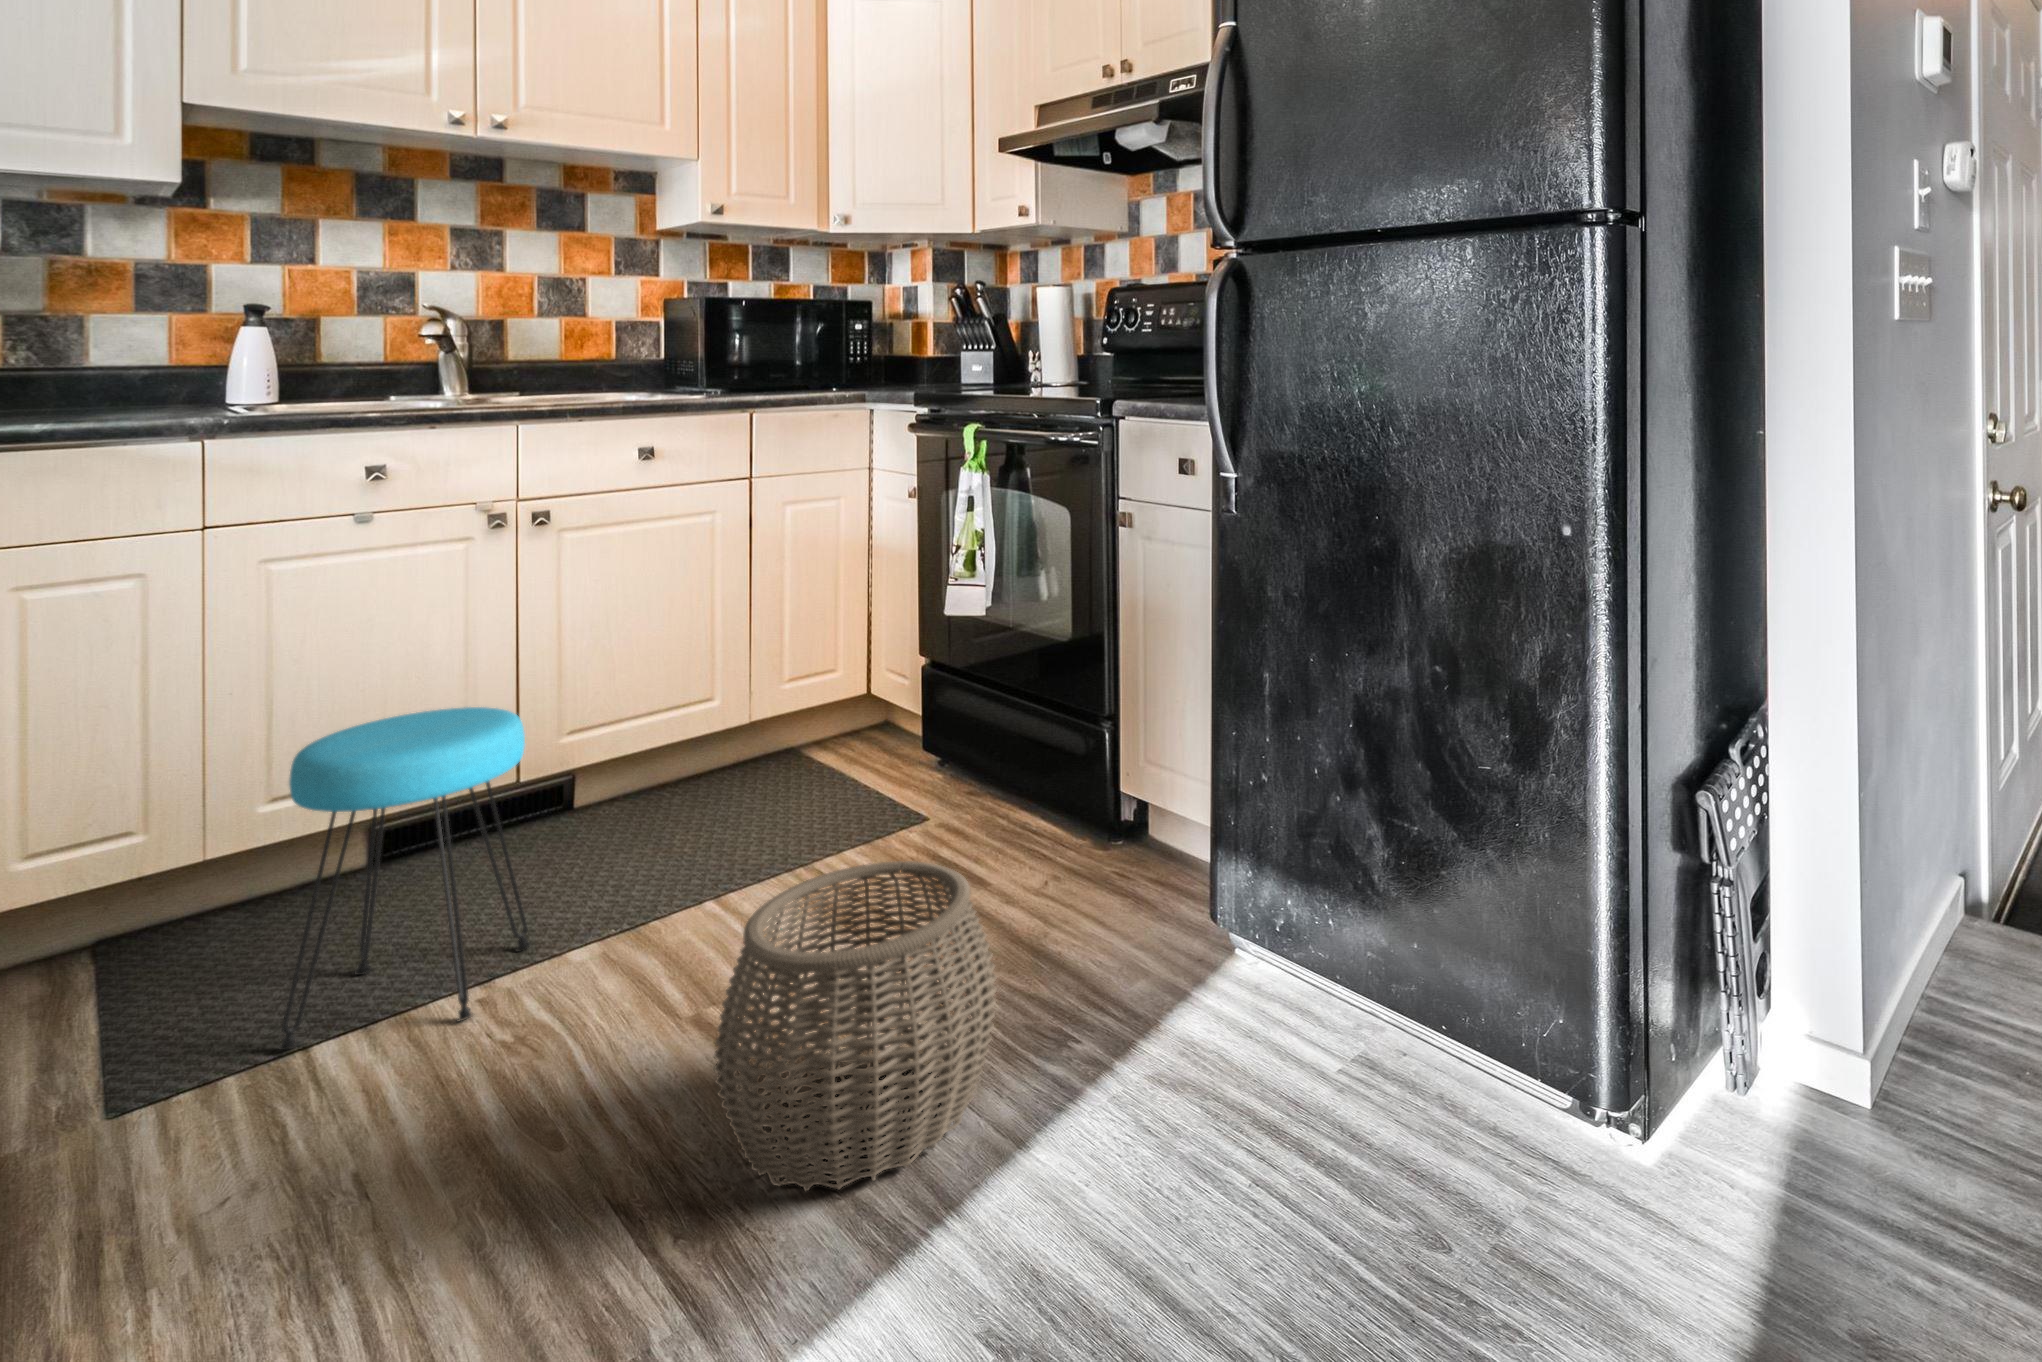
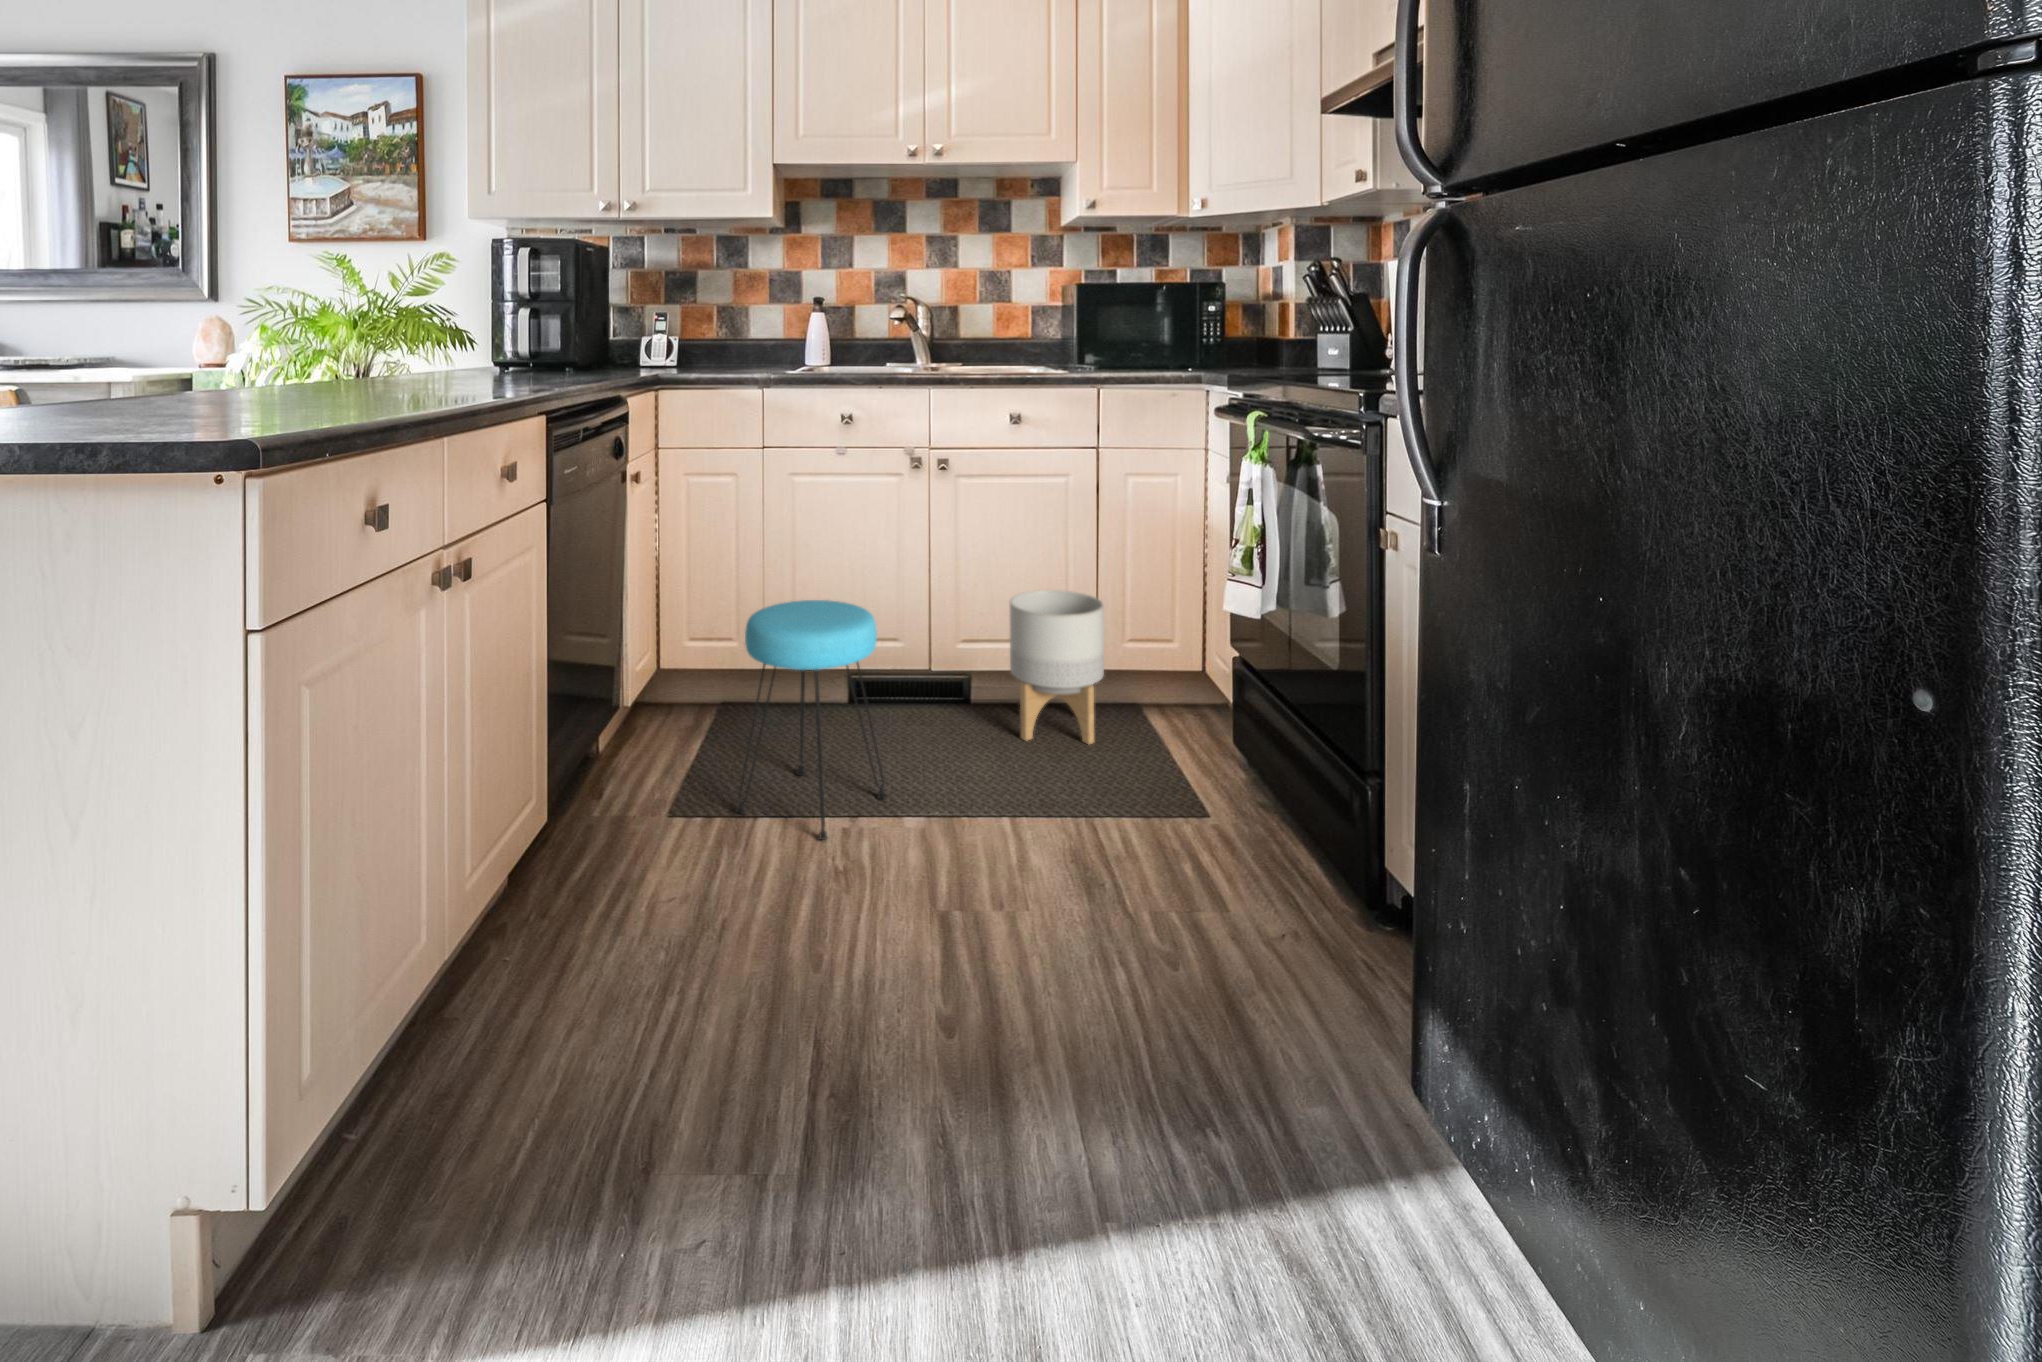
planter: none [652,647,776,832] -> present [1009,590,1104,744]
woven basket: present [714,861,997,1191] -> none [864,845,1117,1178]

